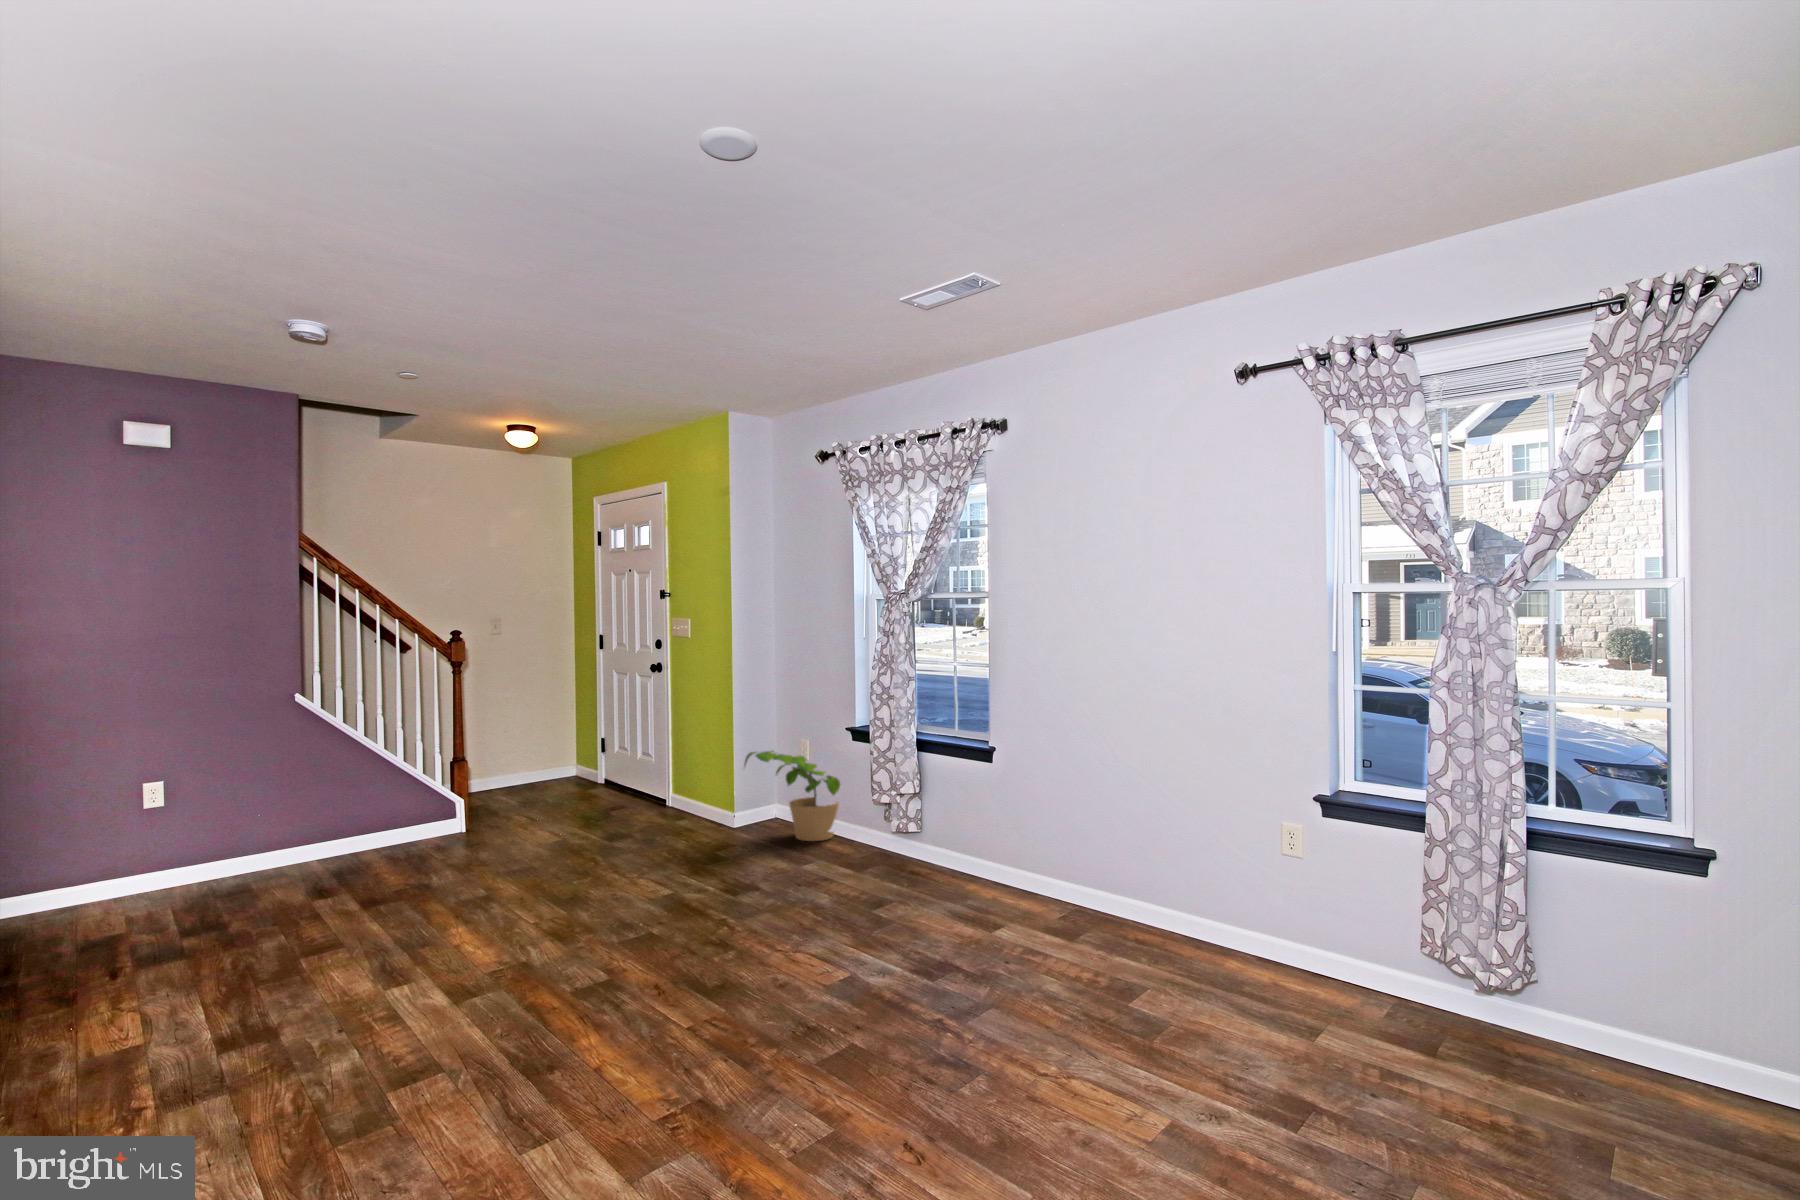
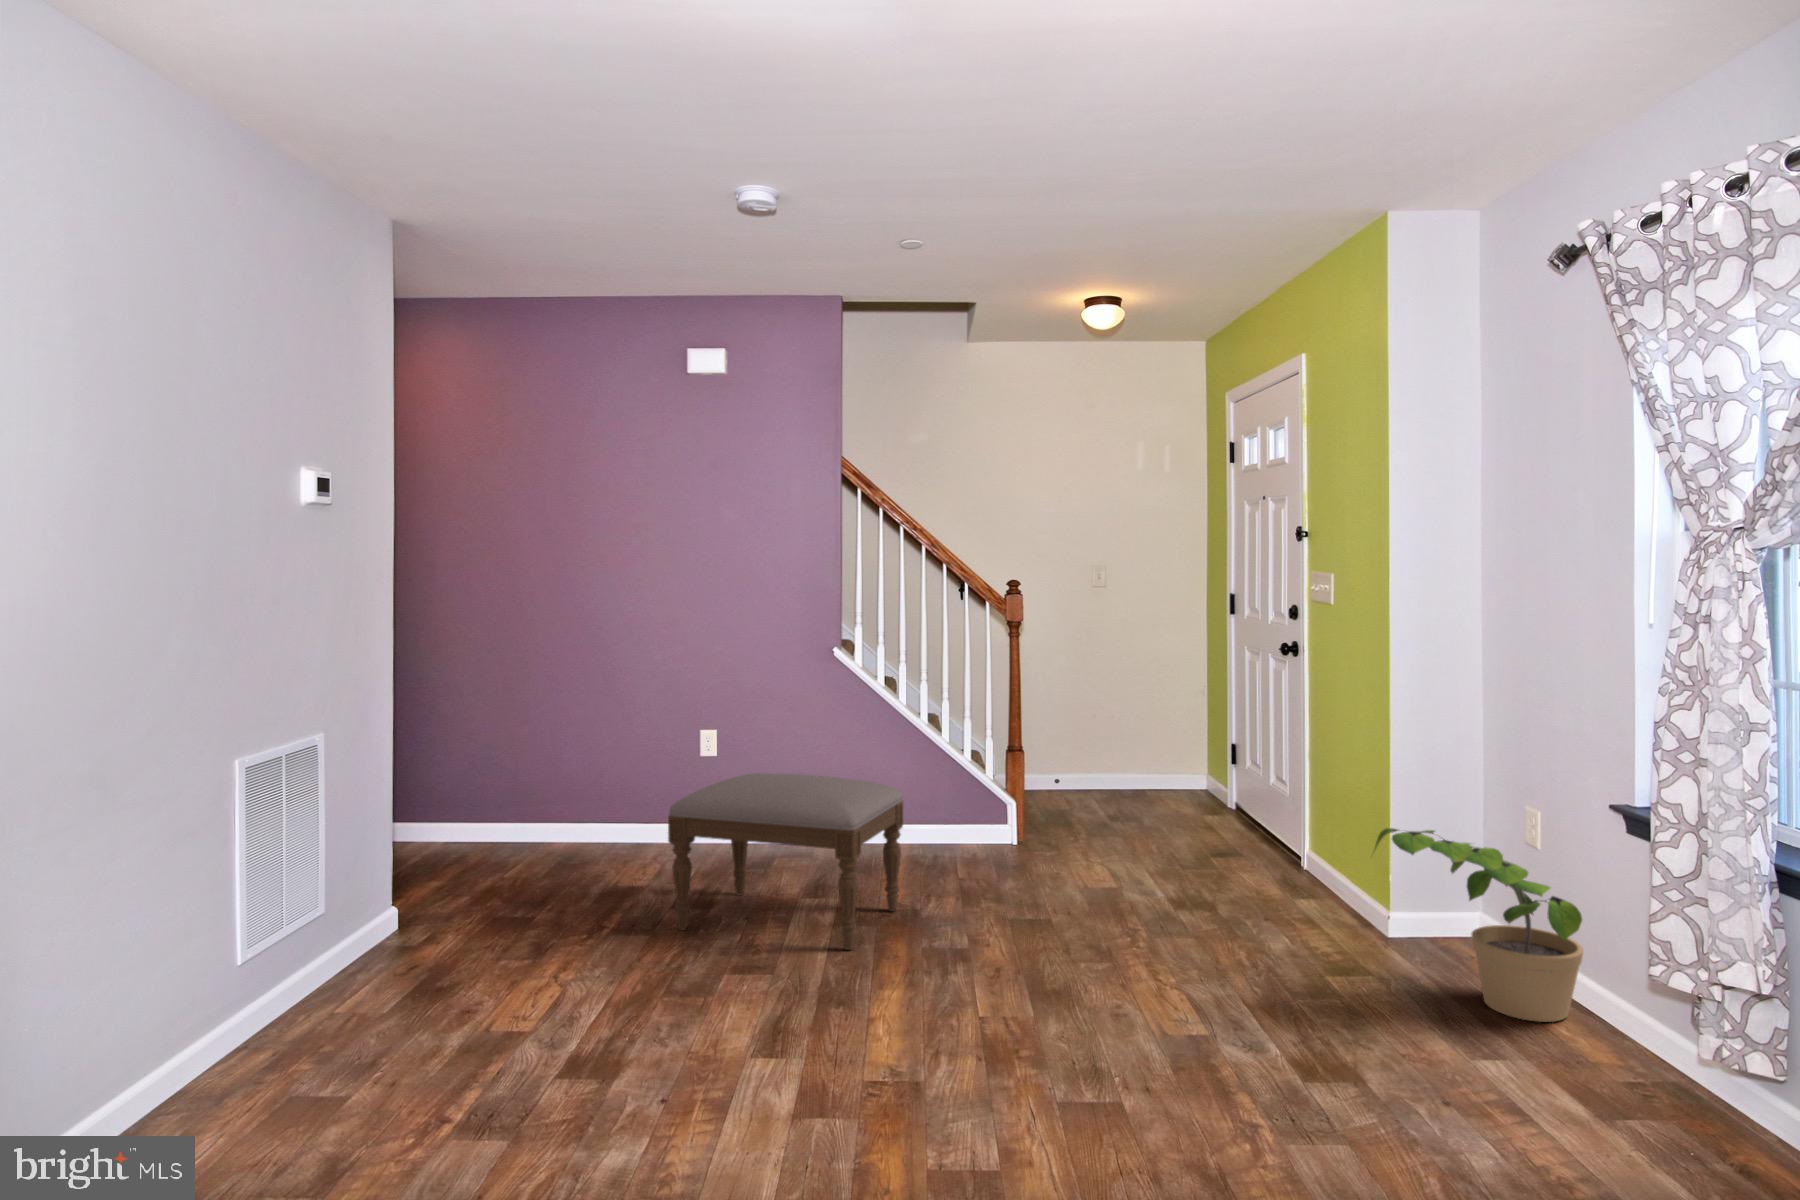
ottoman: none [214,770,418,911] -> present [668,773,903,950]

